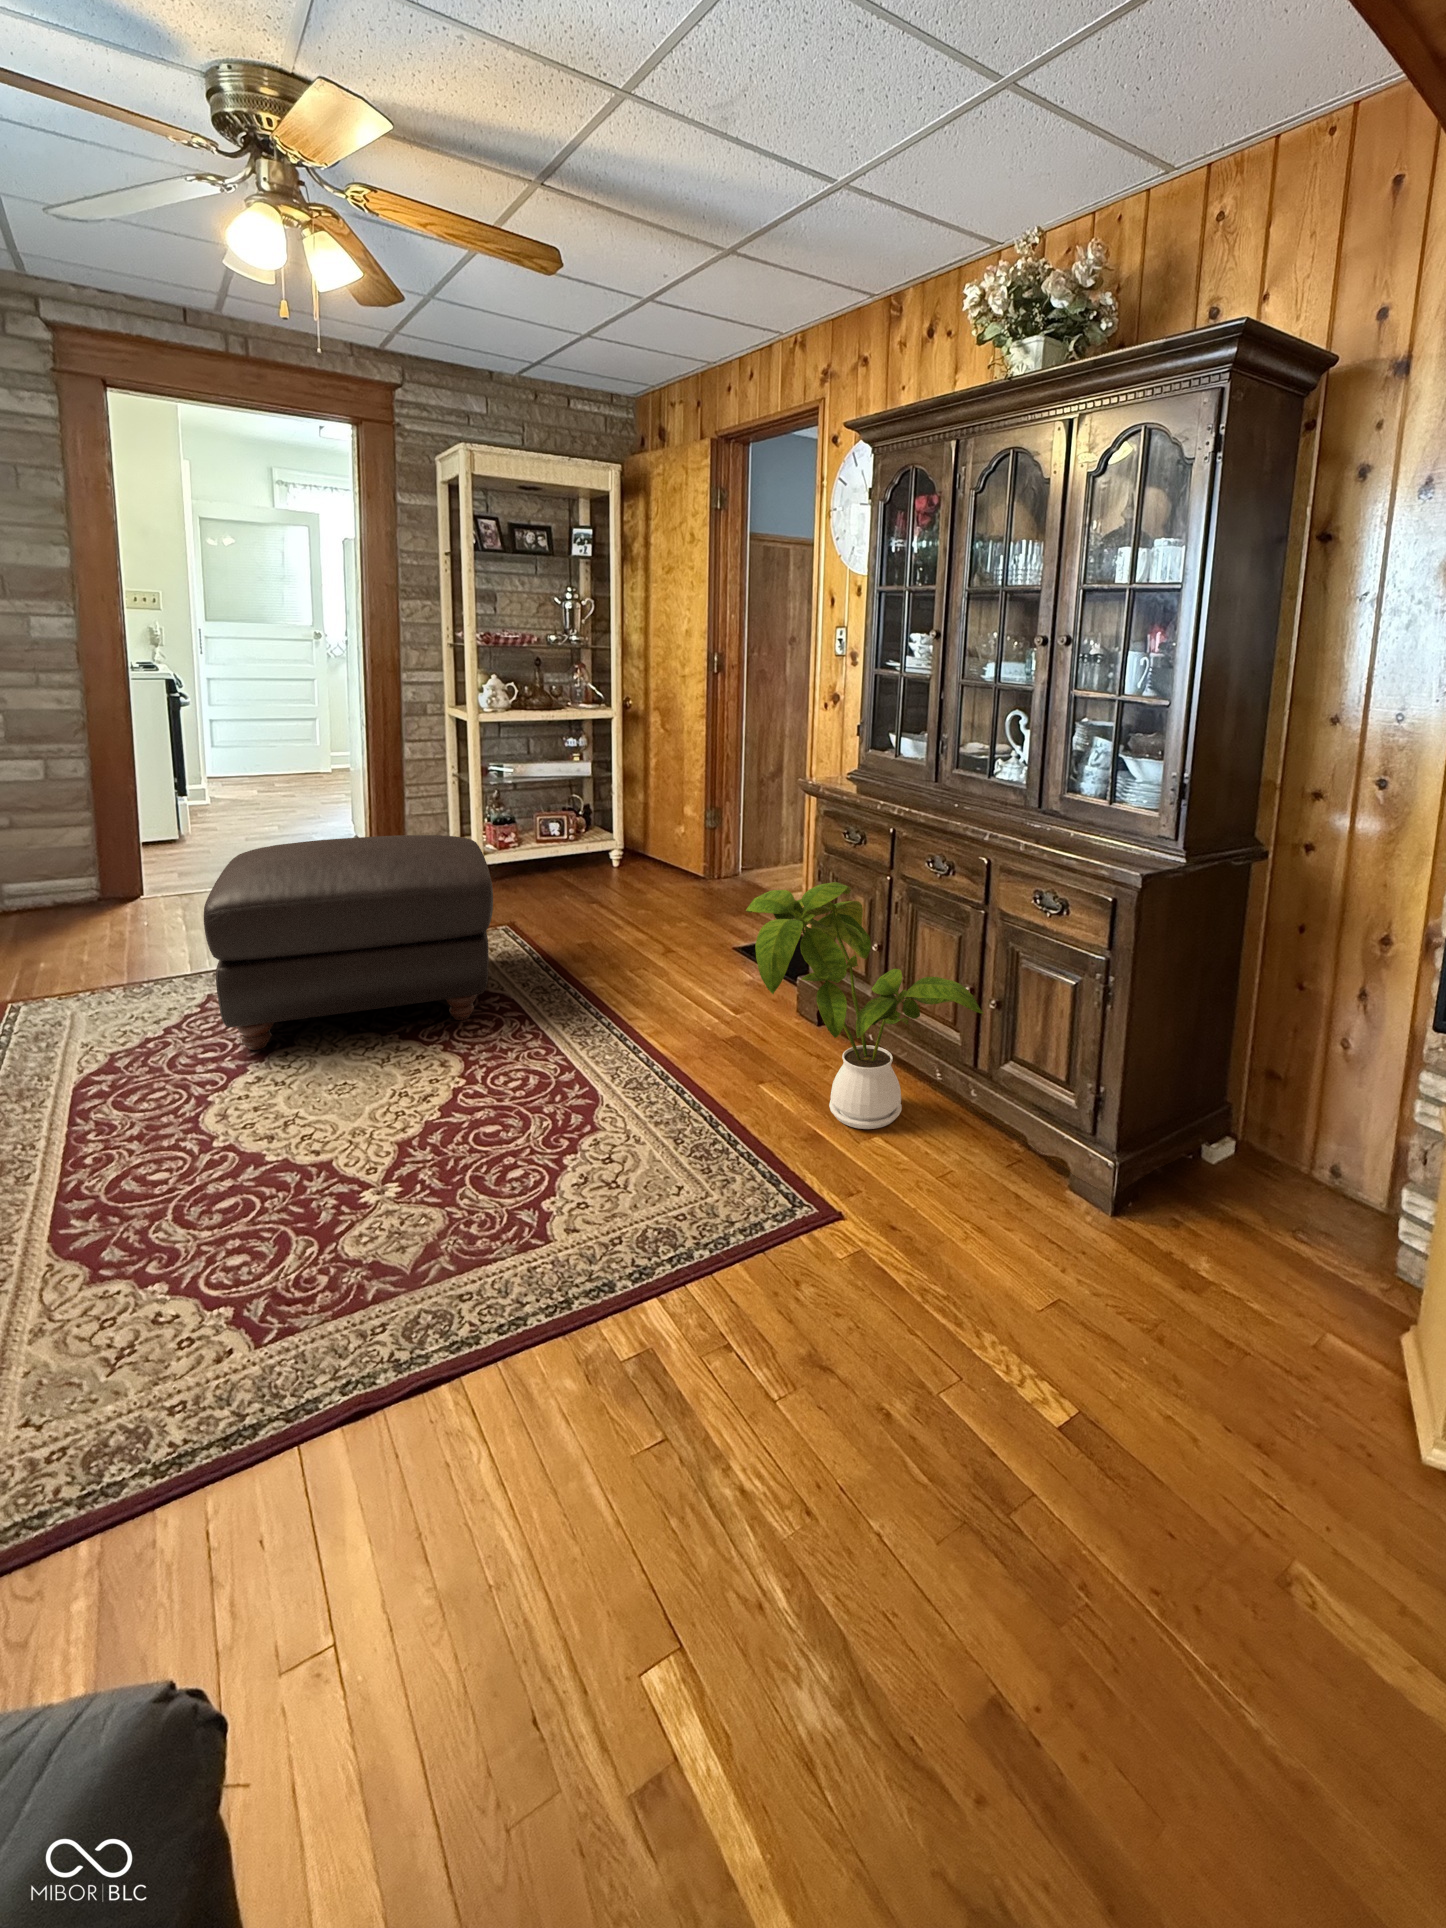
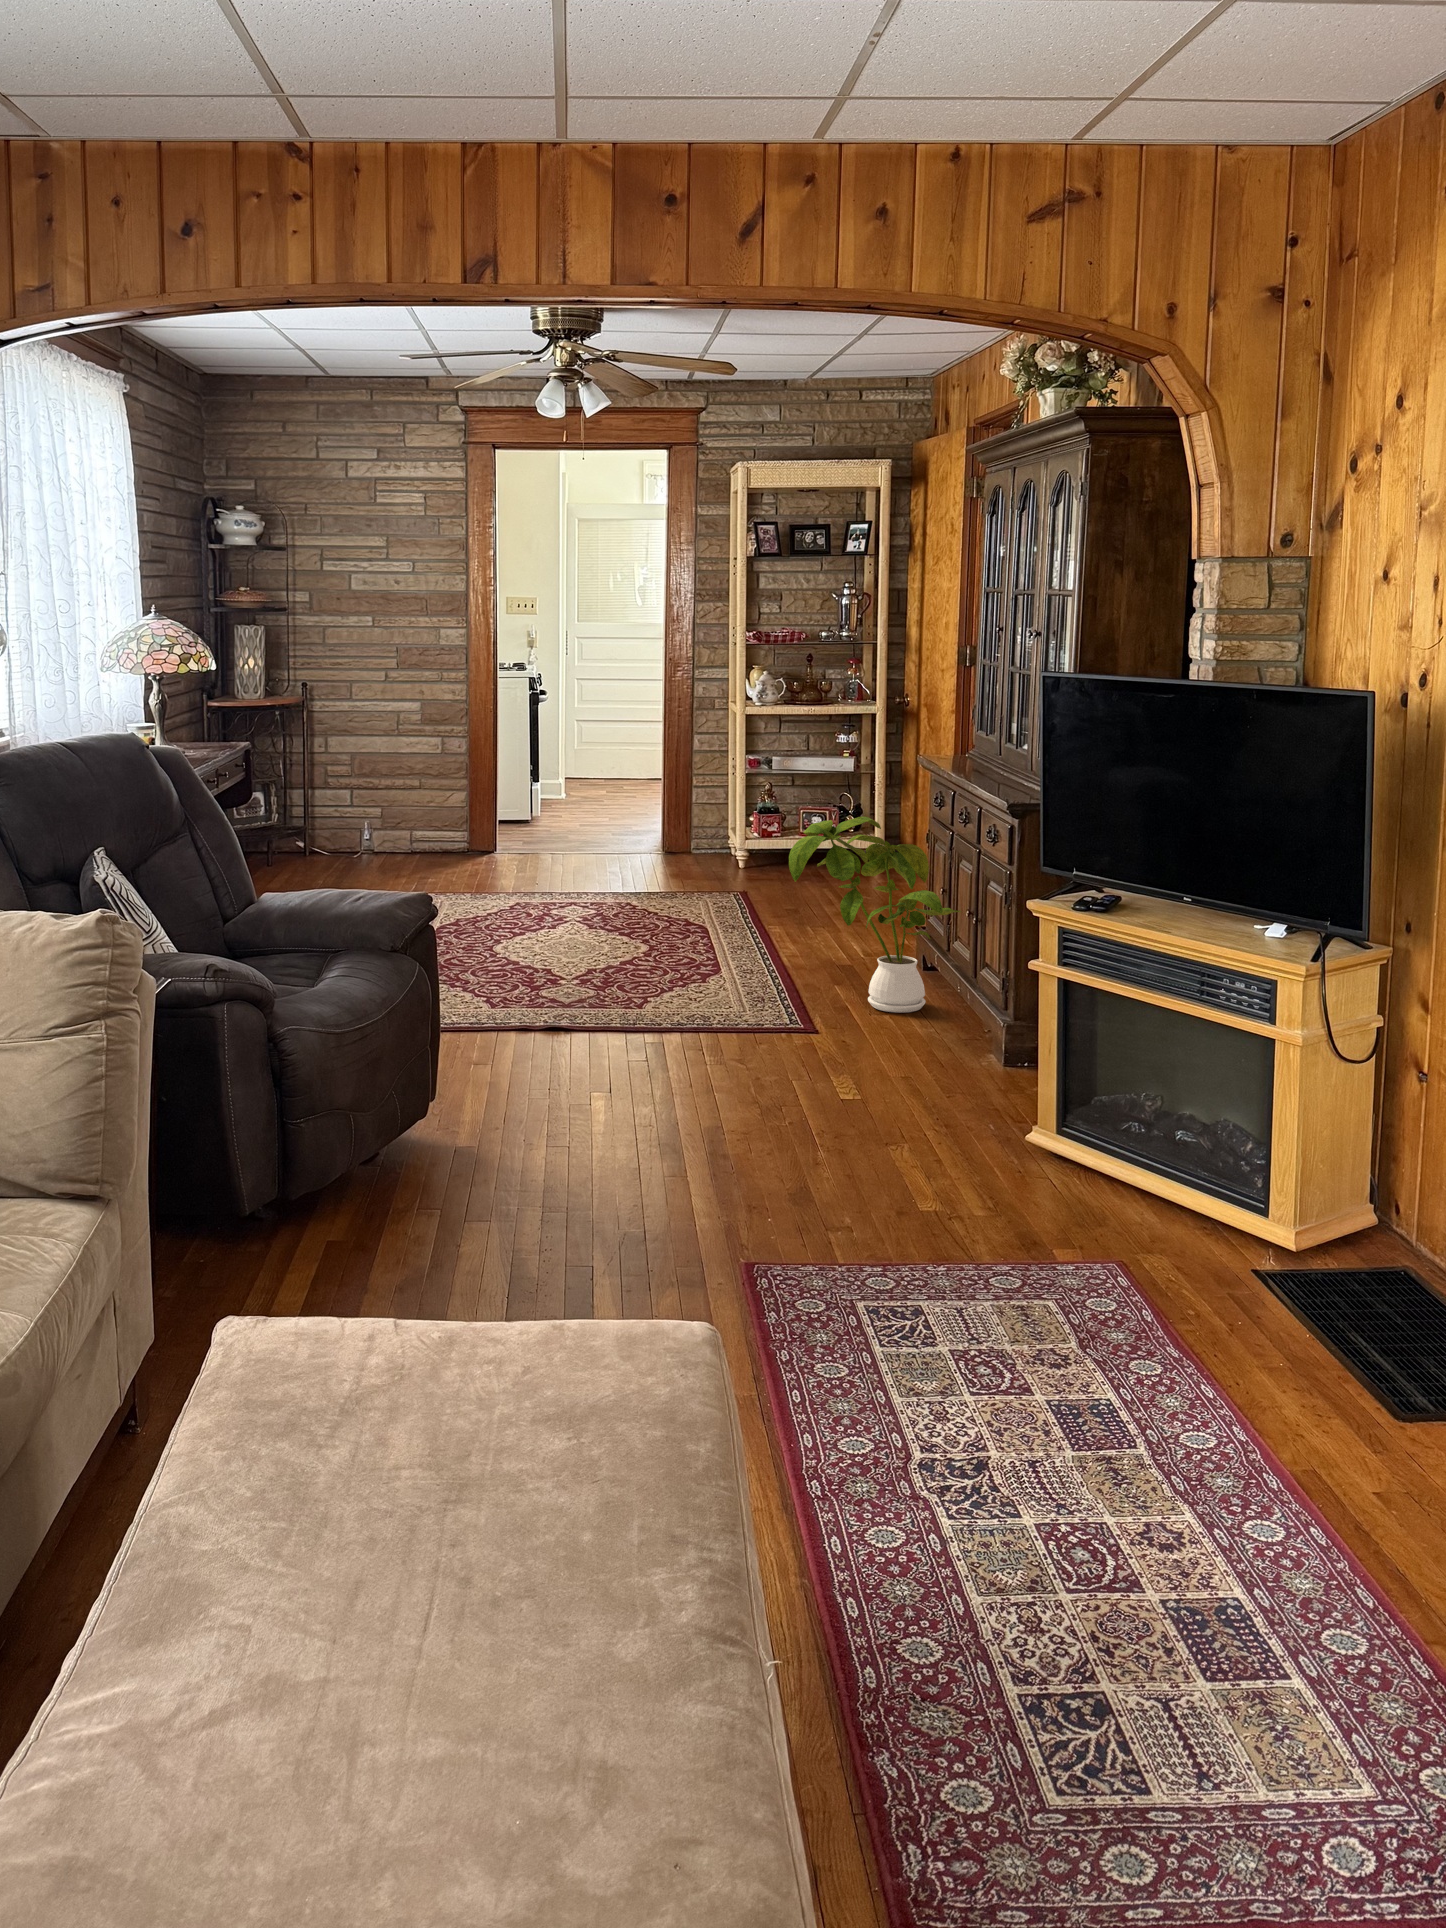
ottoman: present [204,835,493,1050] -> none [508,792,701,932]

